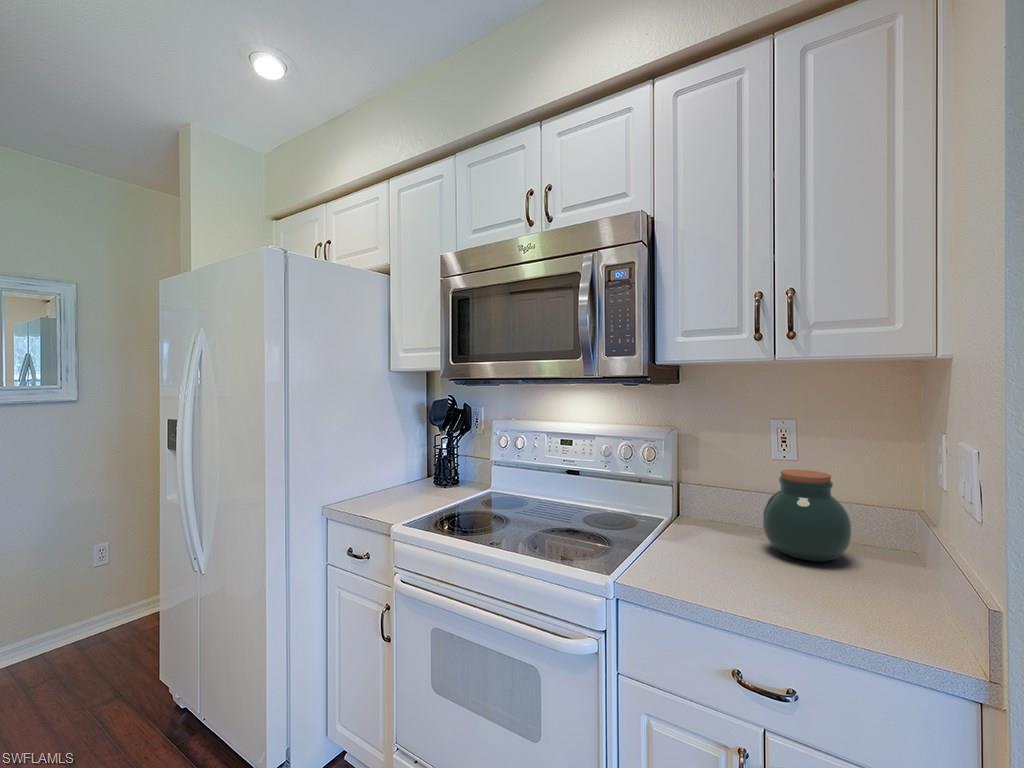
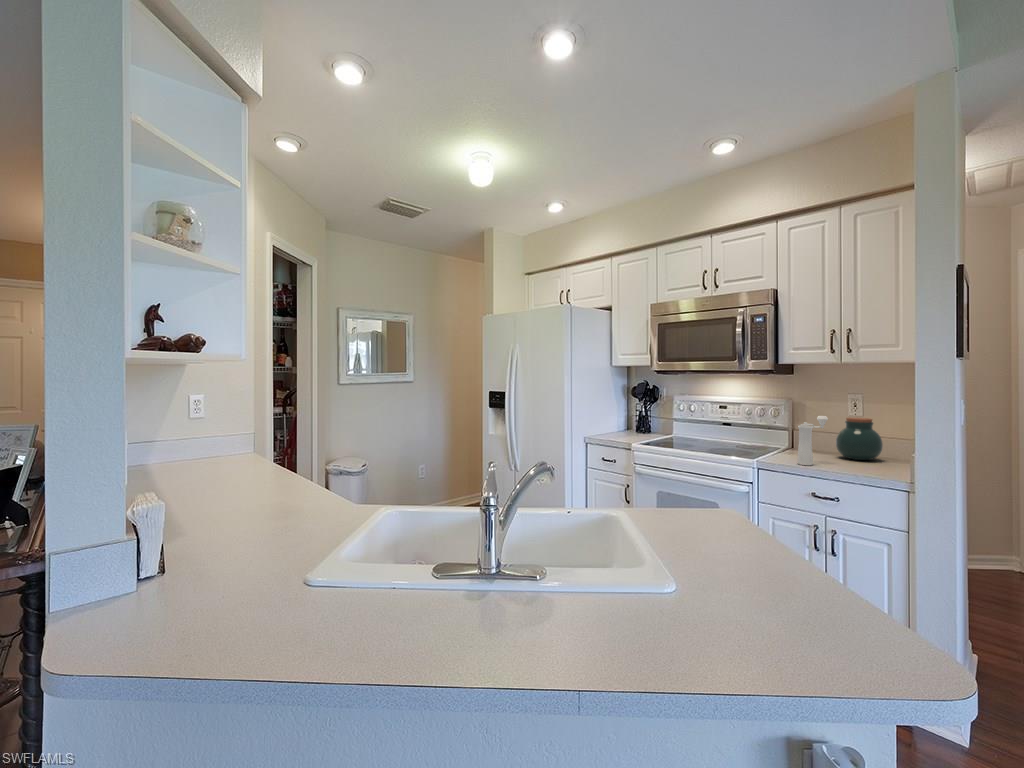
pepper mill: none [701,475,759,599] -> present [798,416,828,465]

